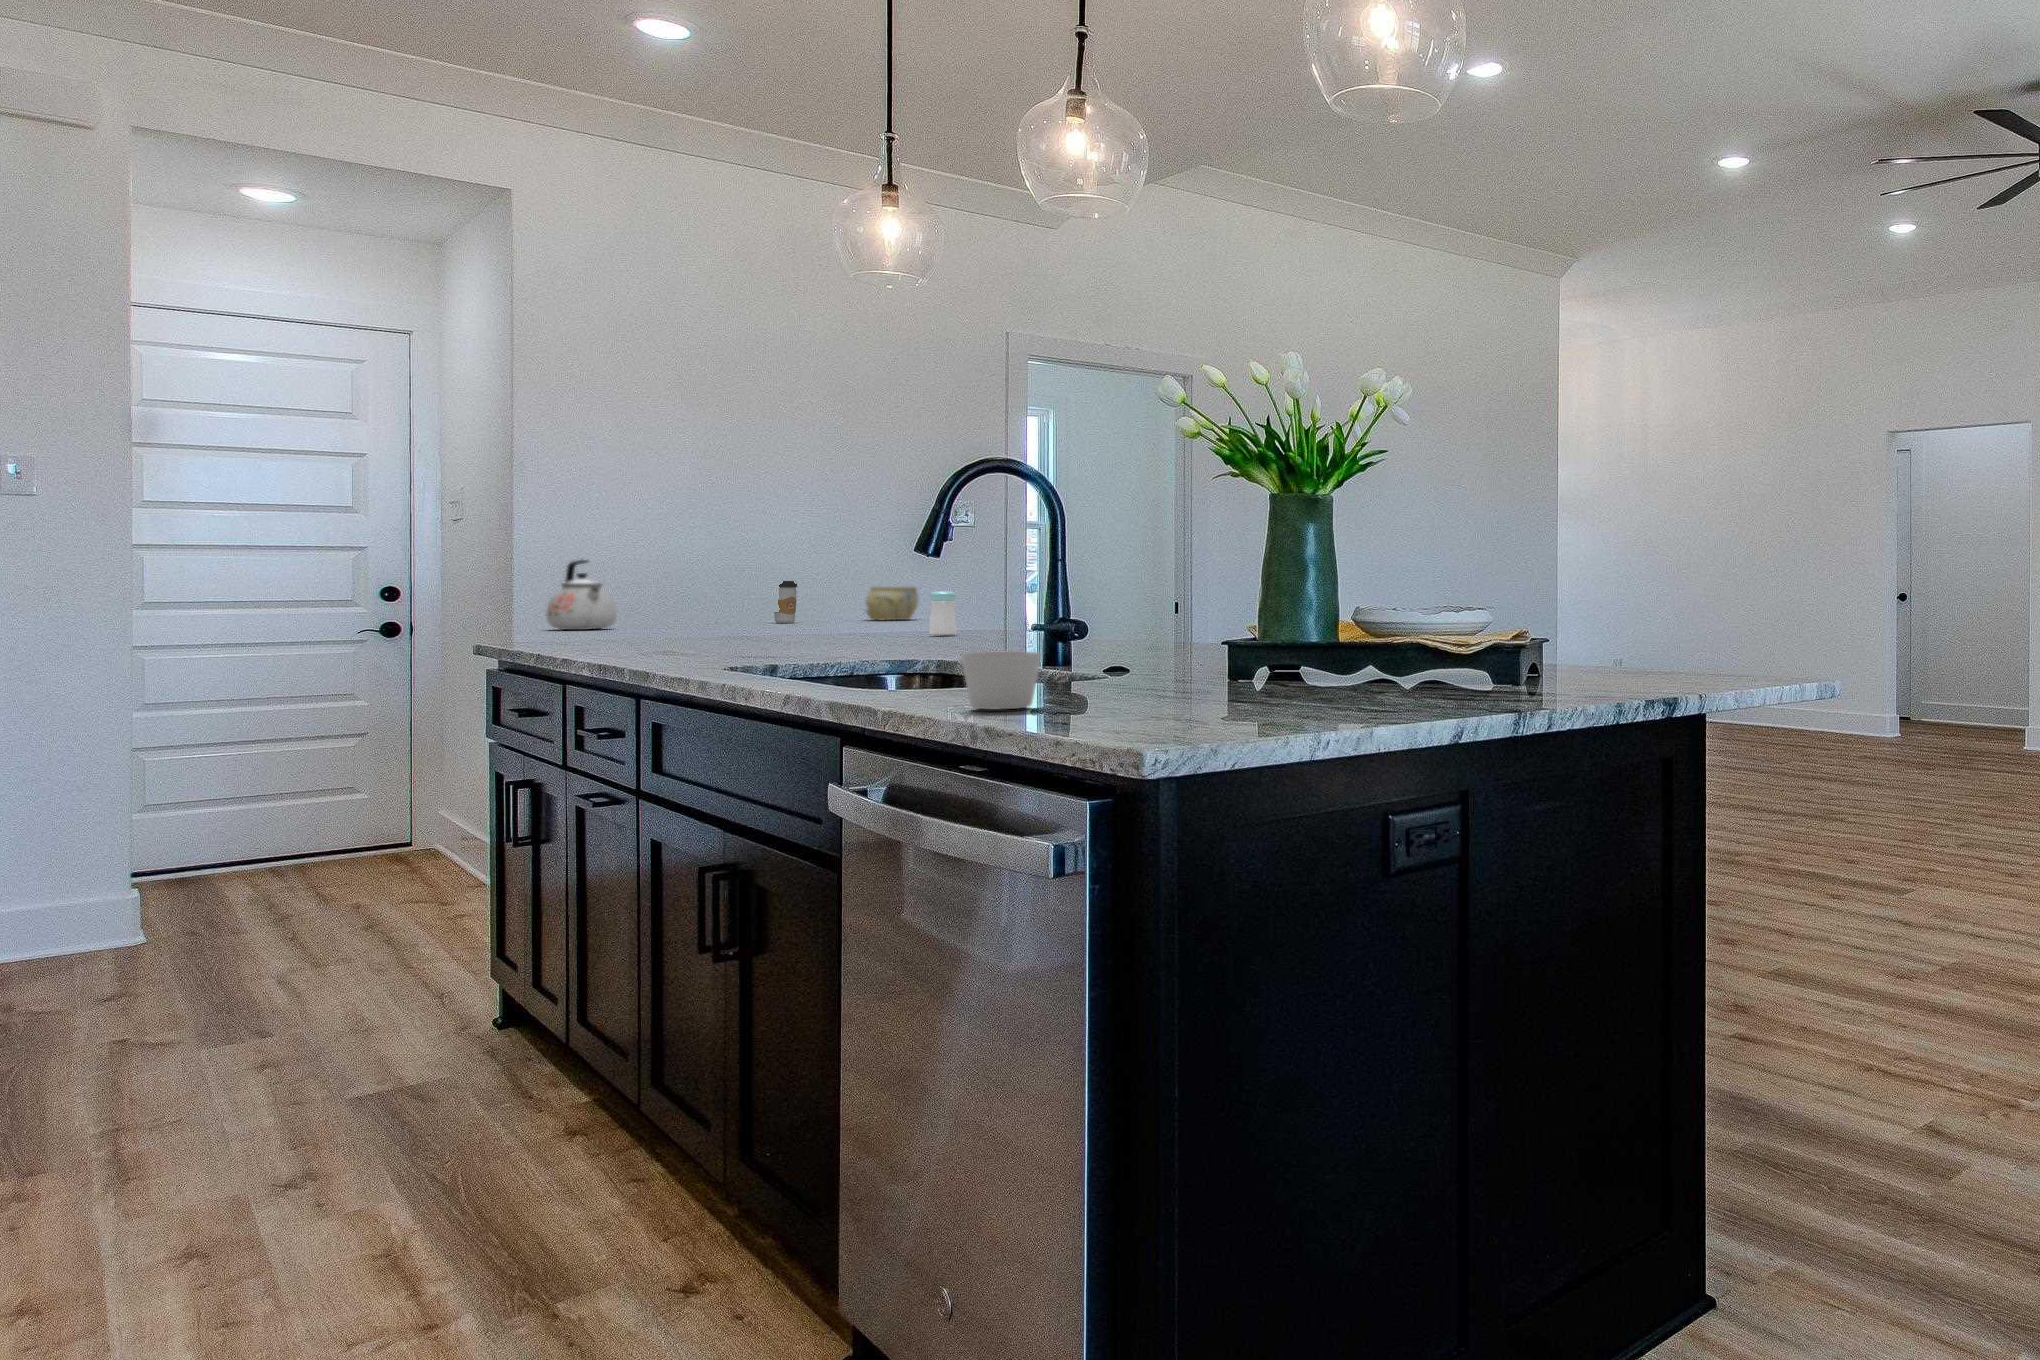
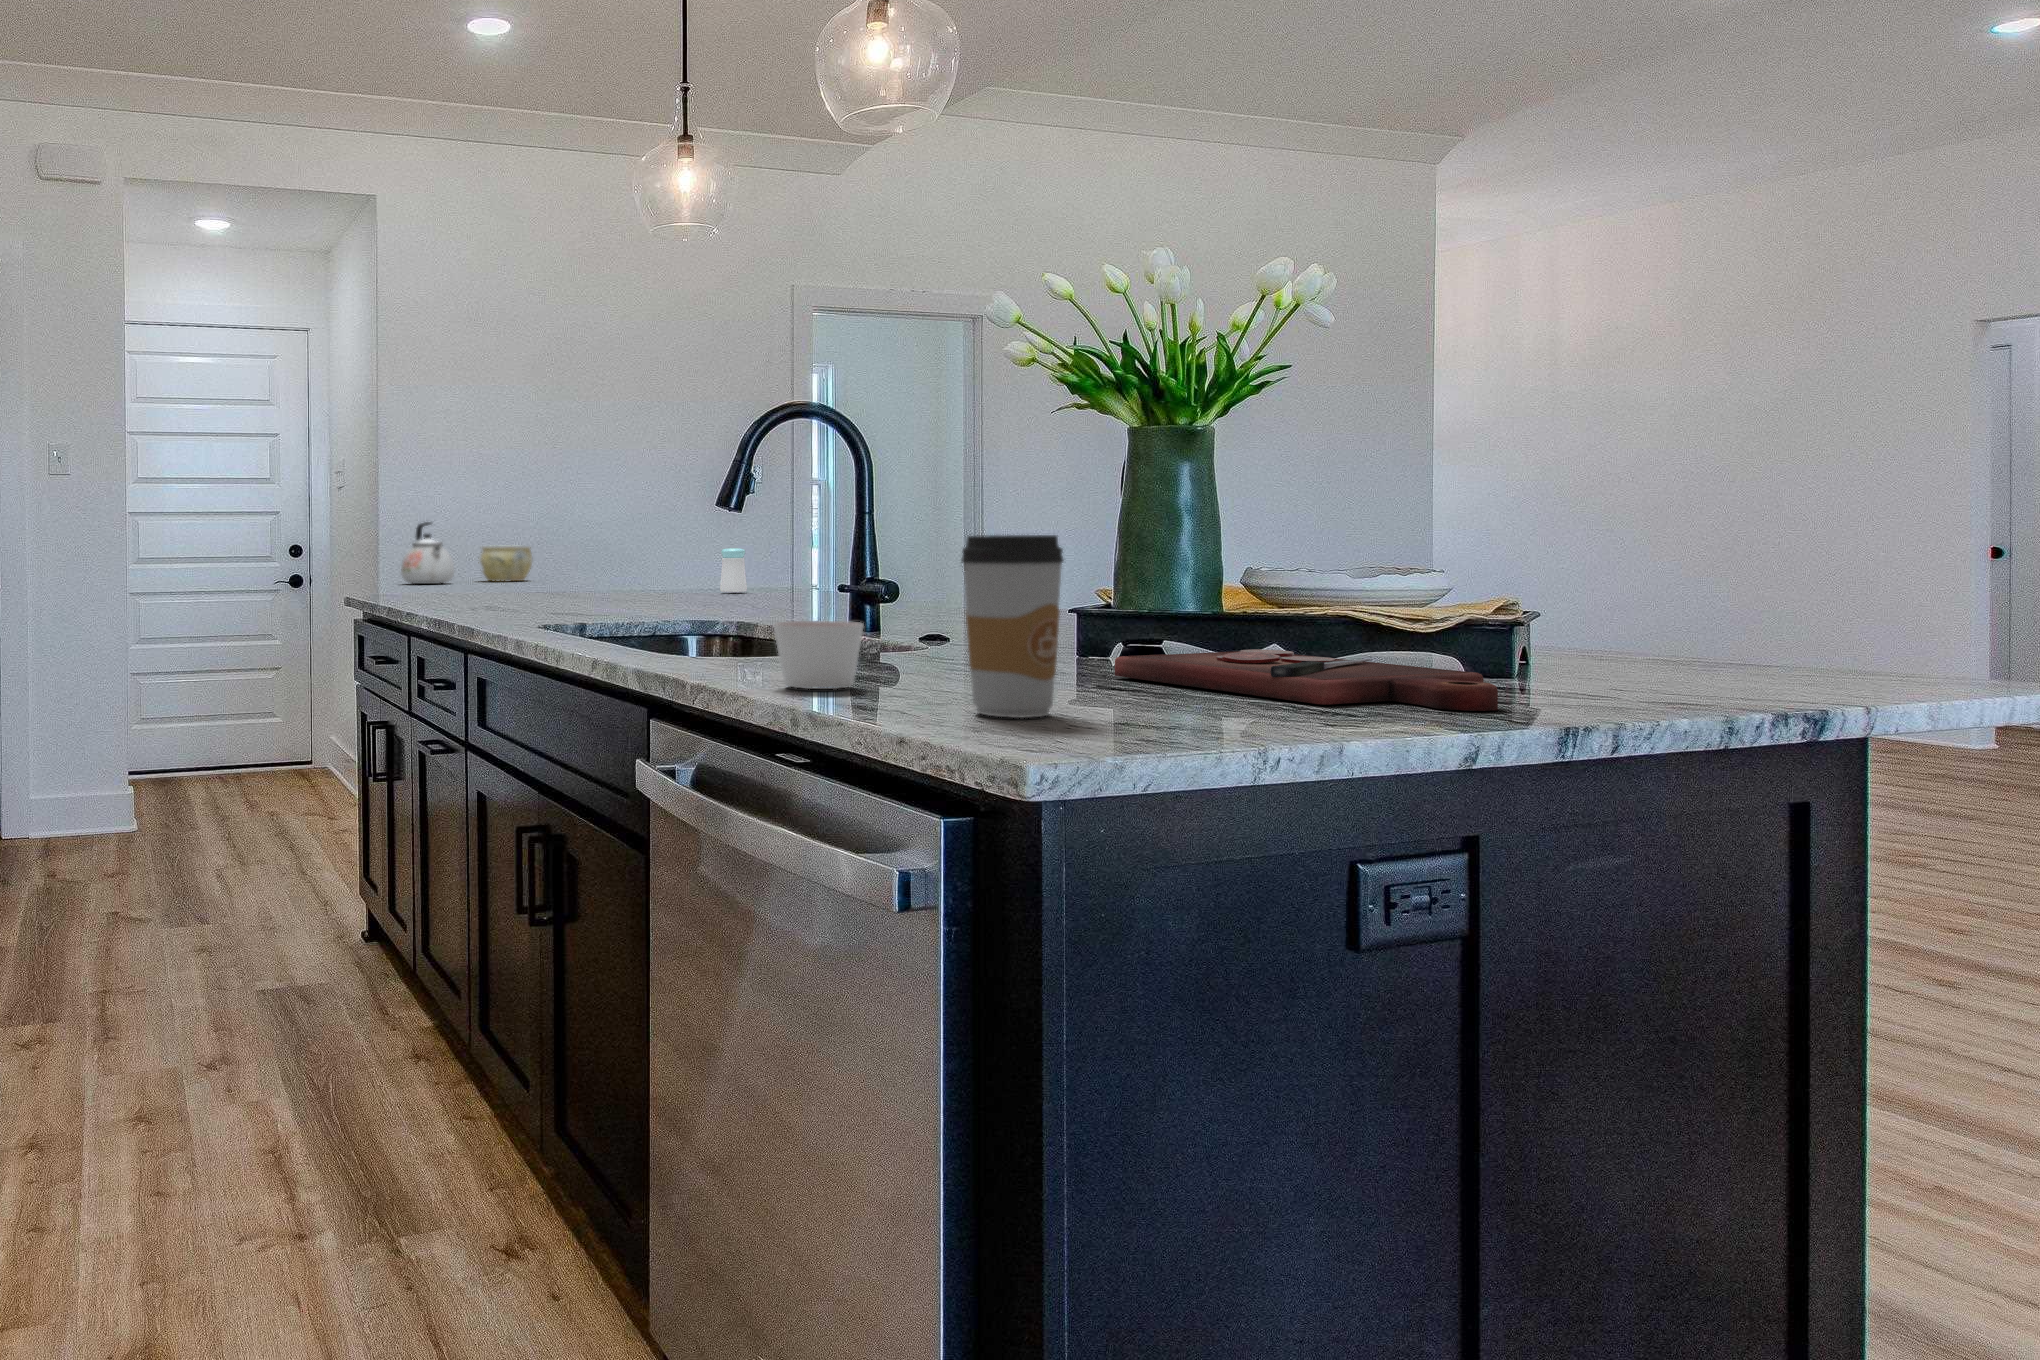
coffee cup: present [774,581,797,623] -> present [961,535,1063,718]
ceramic bowl: present [866,586,918,620] -> present [480,545,532,581]
cutting board: none [1249,669,1490,705] -> present [1115,649,1498,711]

